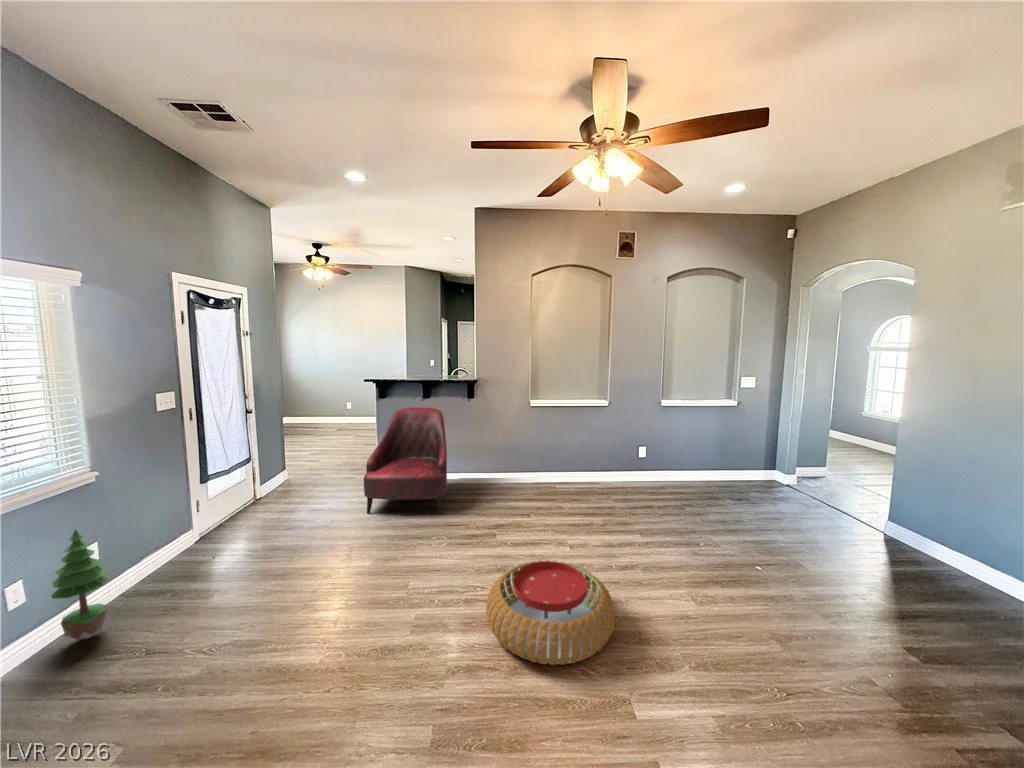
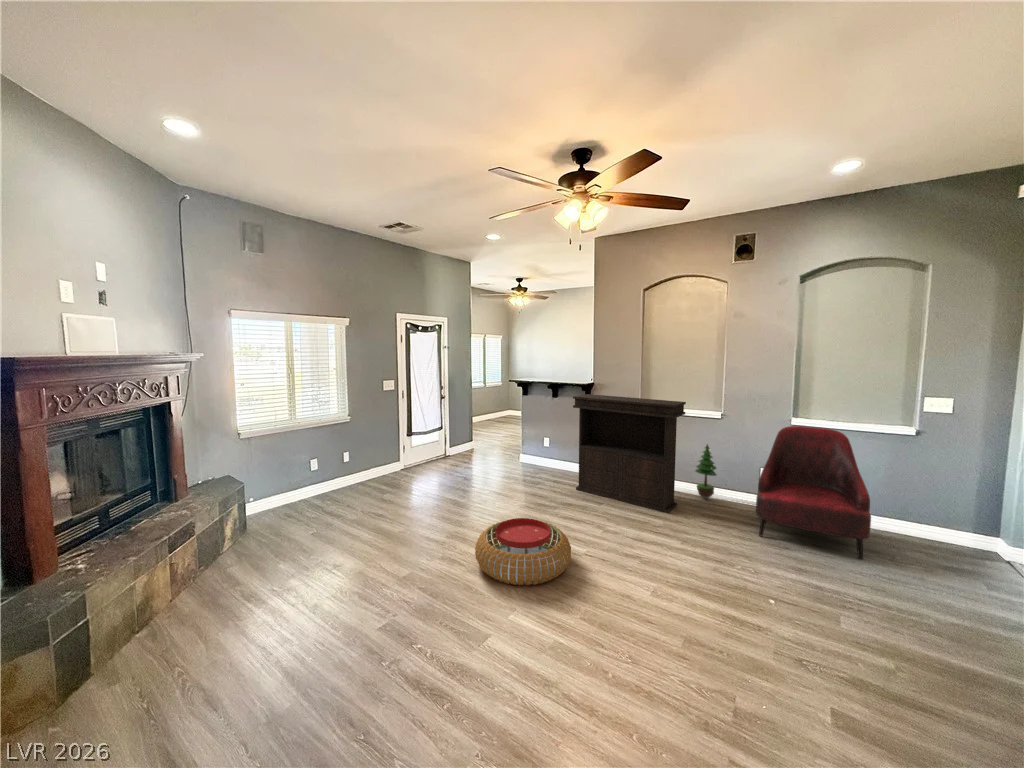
console table: none [480,392,601,509] -> present [573,394,686,513]
armchair: present [364,407,447,514] -> present [756,426,871,559]
potted tree: present [51,530,110,639] -> present [695,444,717,499]

